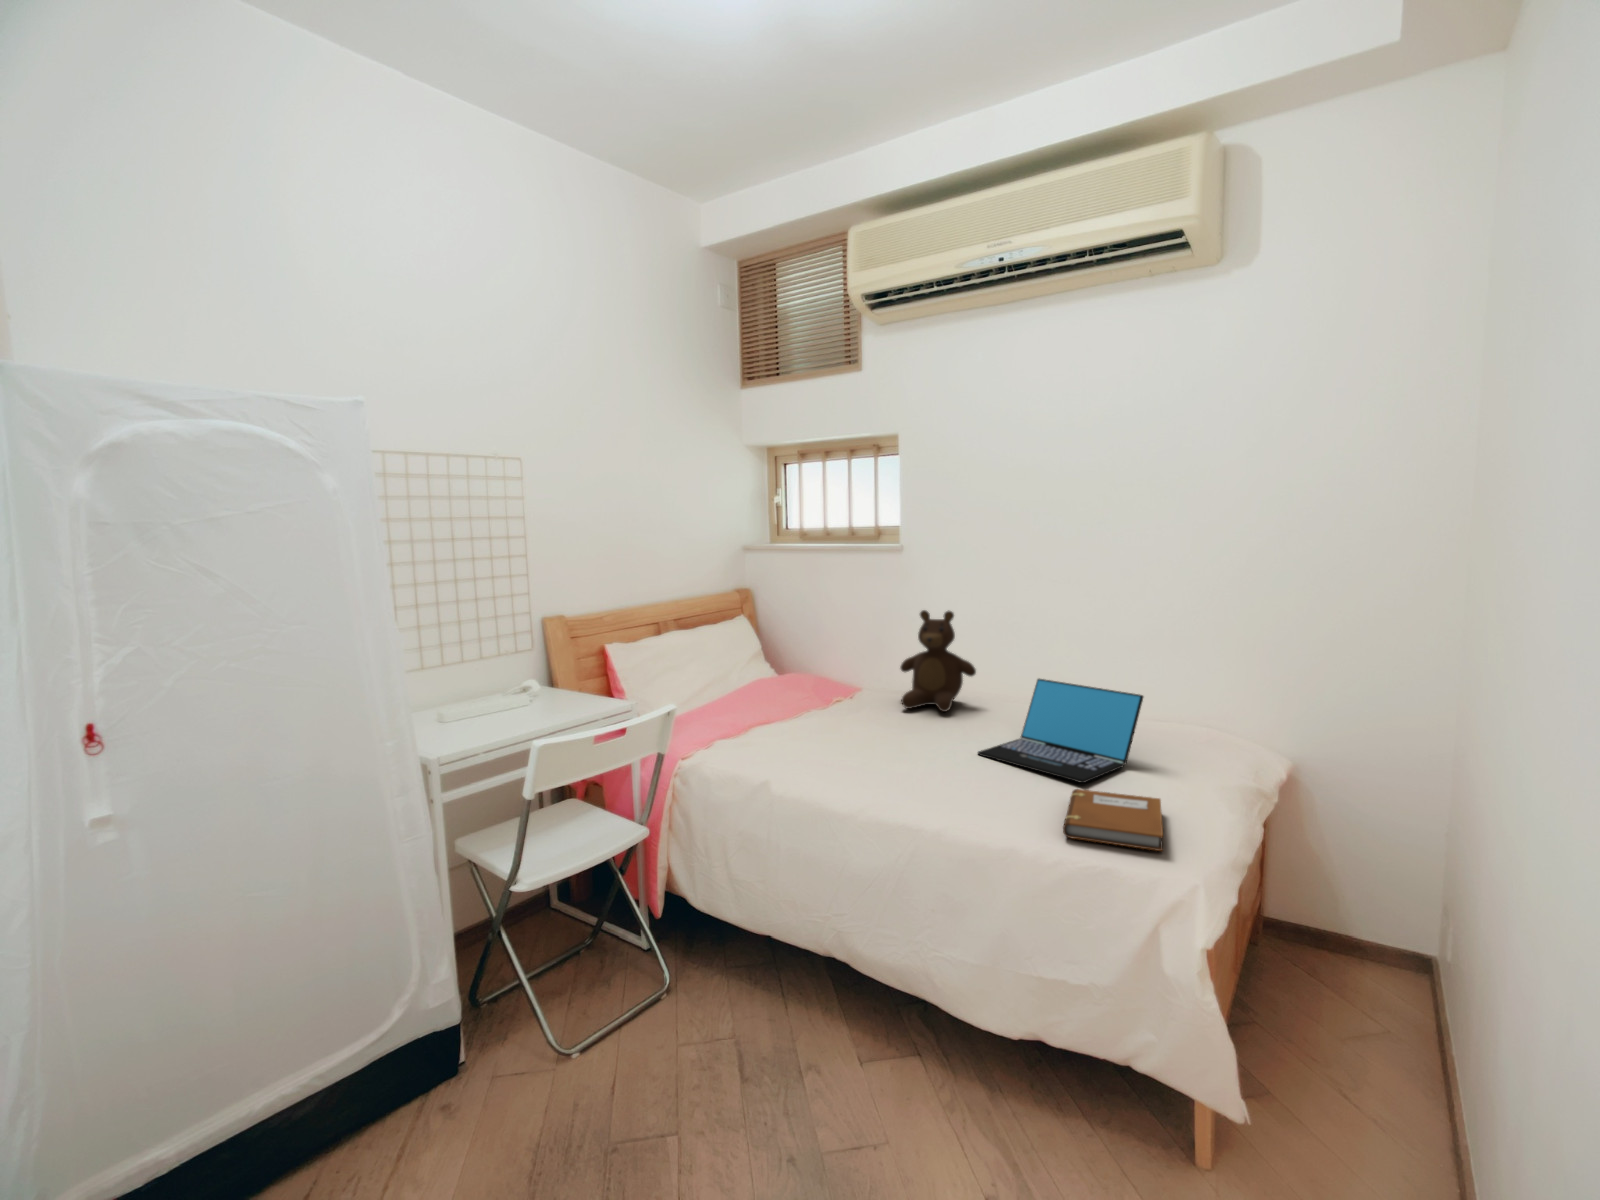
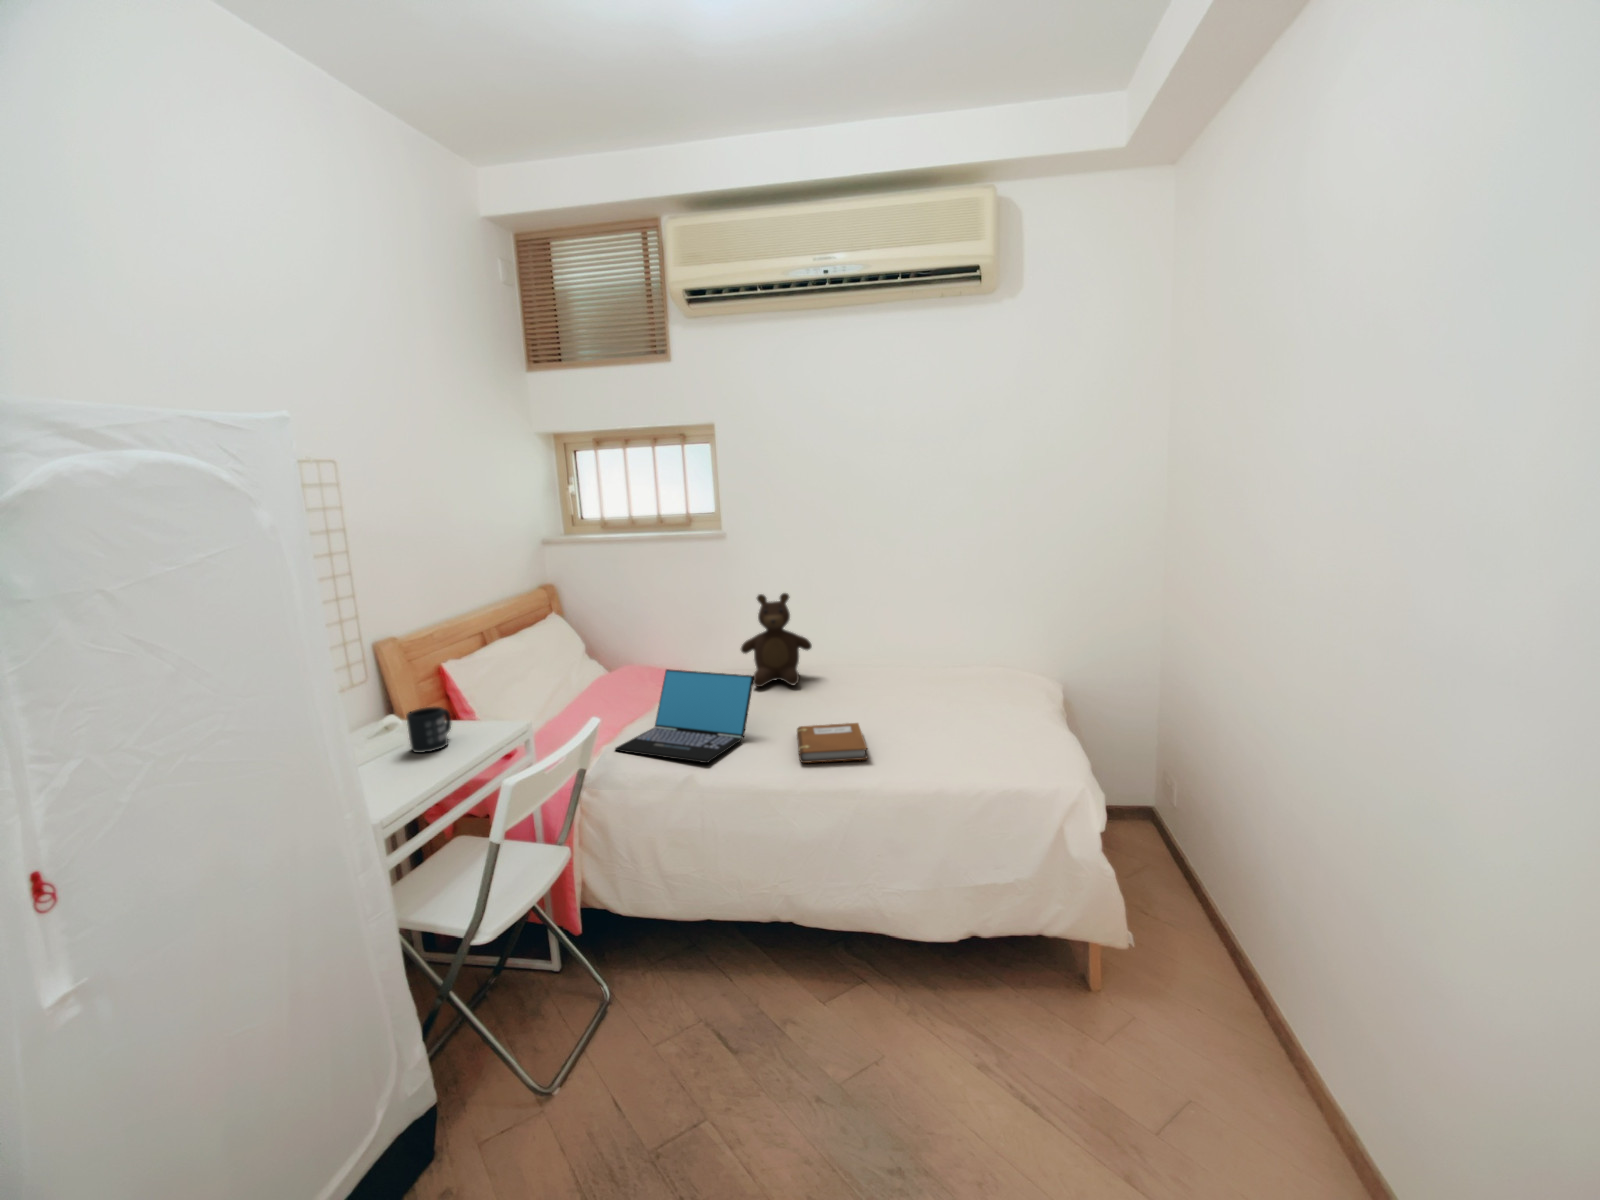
mug: none [529,674,573,713] -> present [406,707,451,753]
laptop: present [978,679,1143,783] -> present [615,669,754,763]
notebook: present [1063,789,1163,851] -> present [797,723,868,763]

